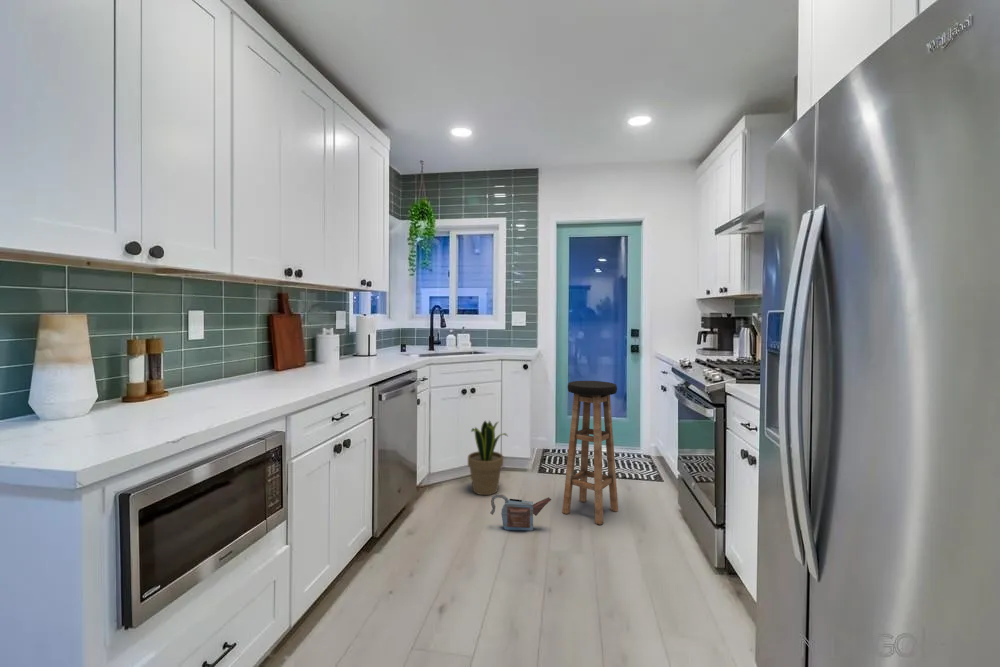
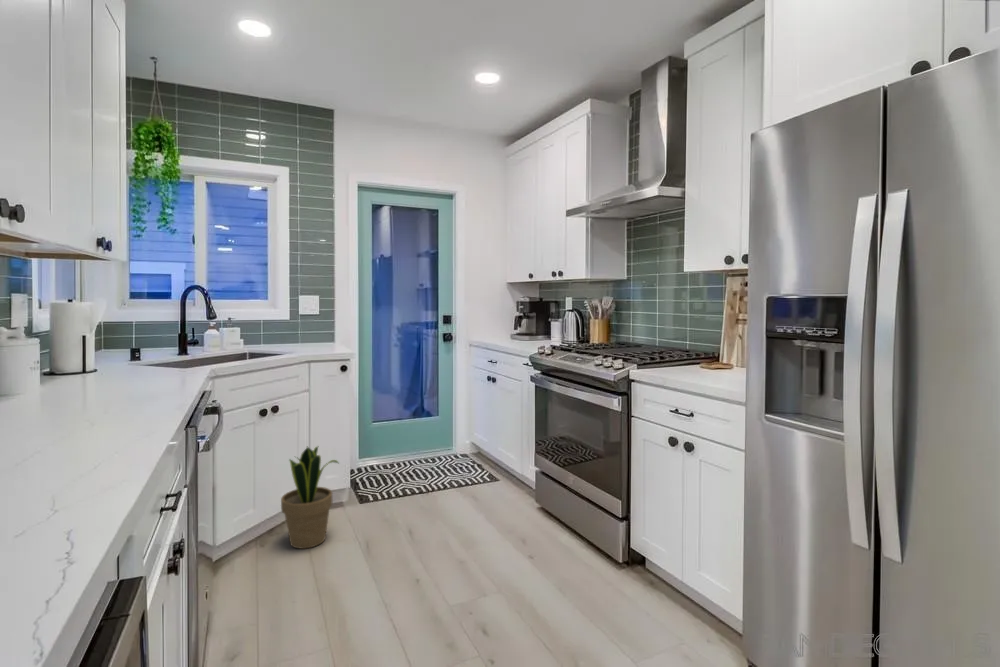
bar stool: present [562,381,618,525] -> none [423,381,479,544]
watering can: present [490,494,551,531] -> none [348,528,424,583]

